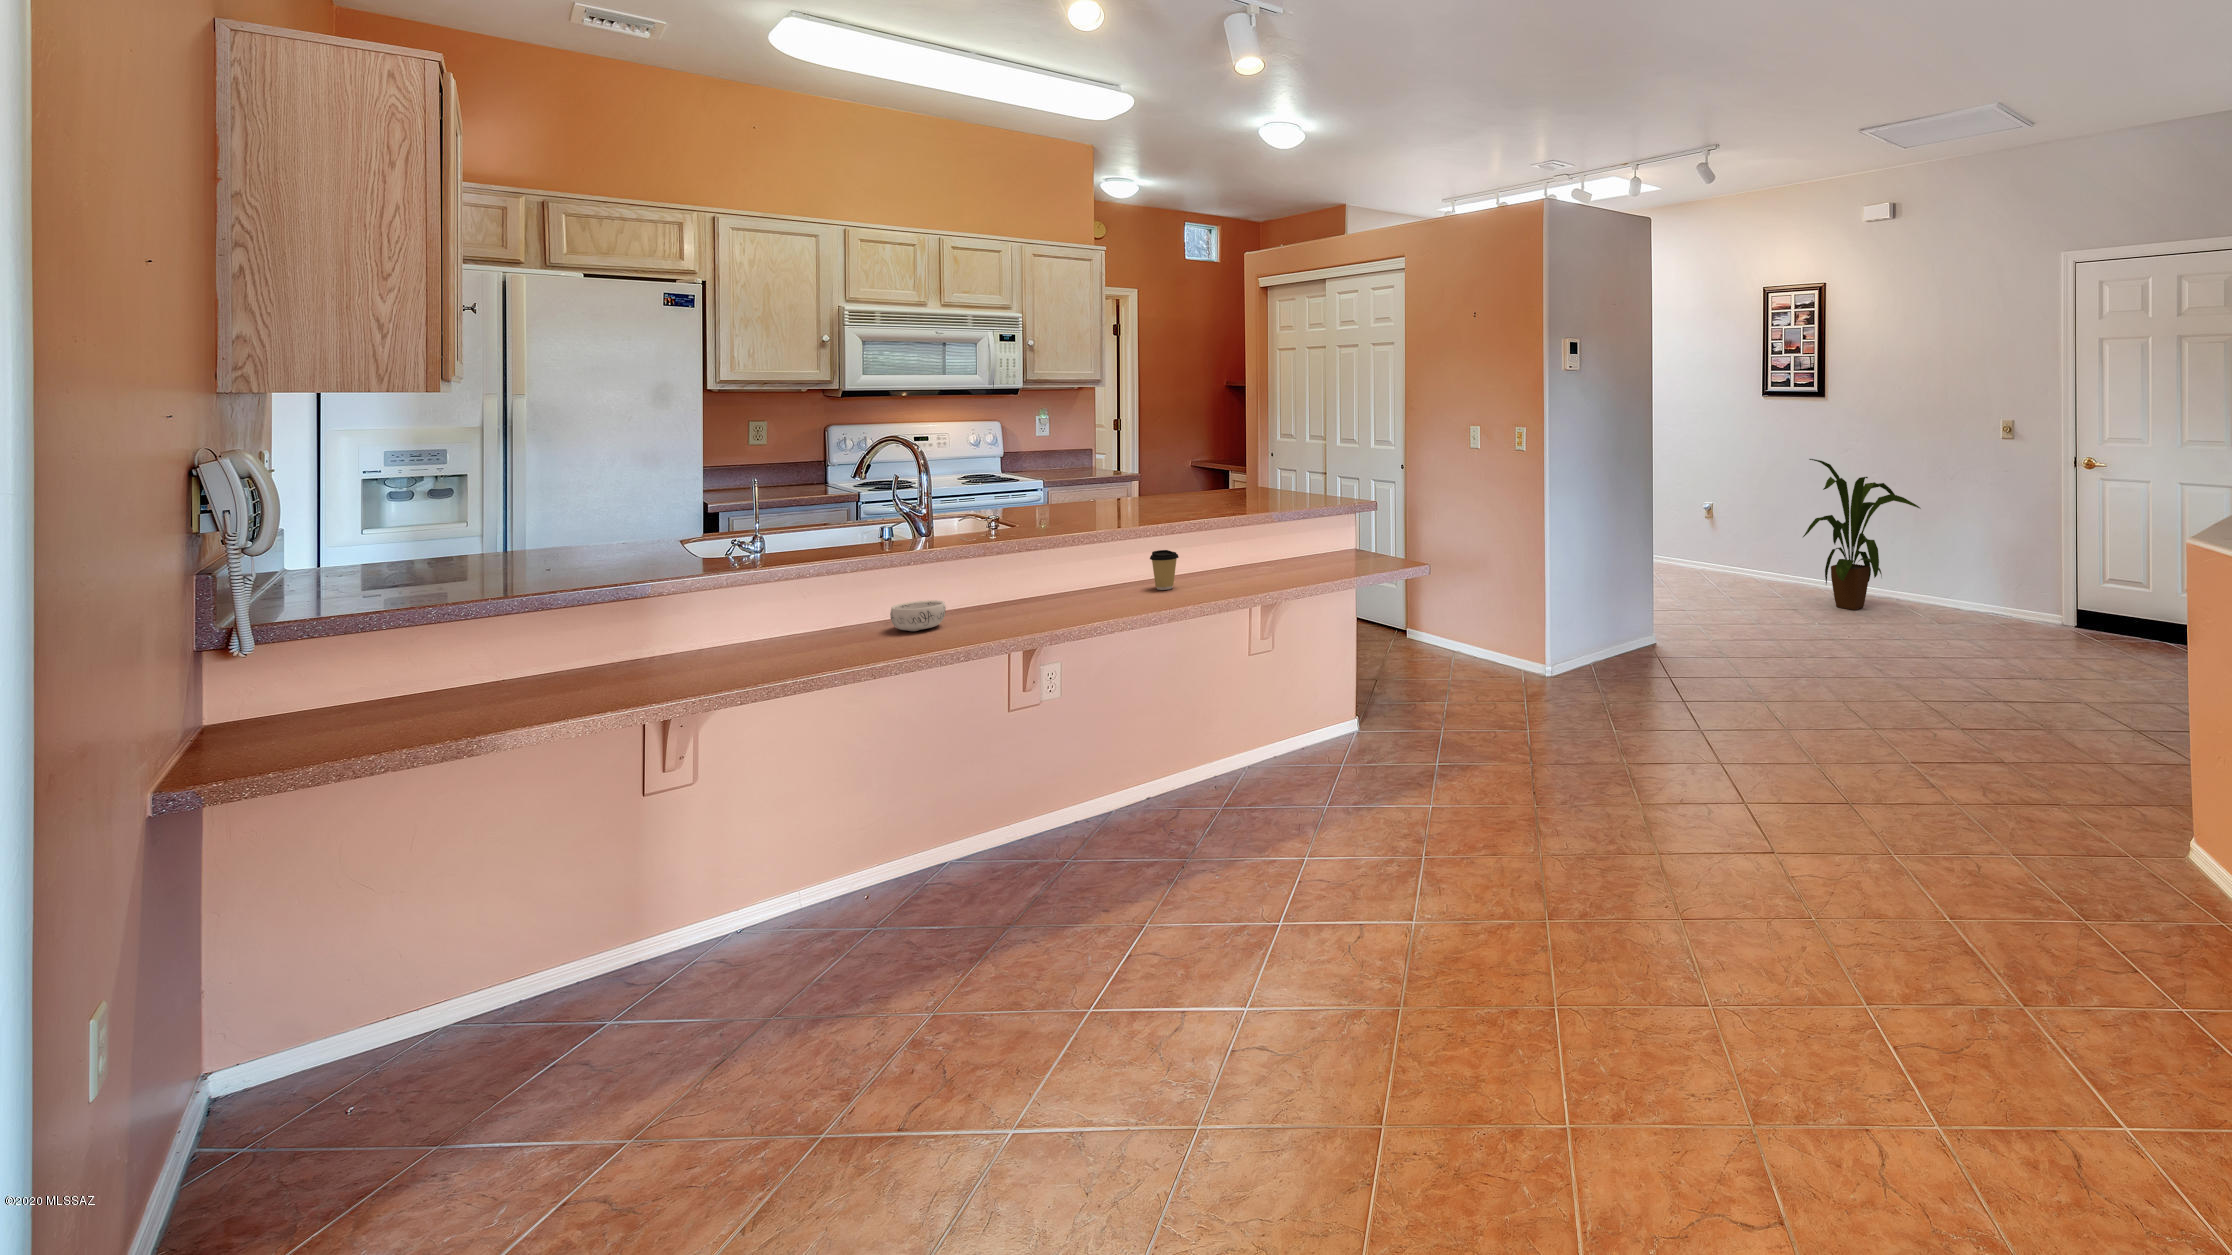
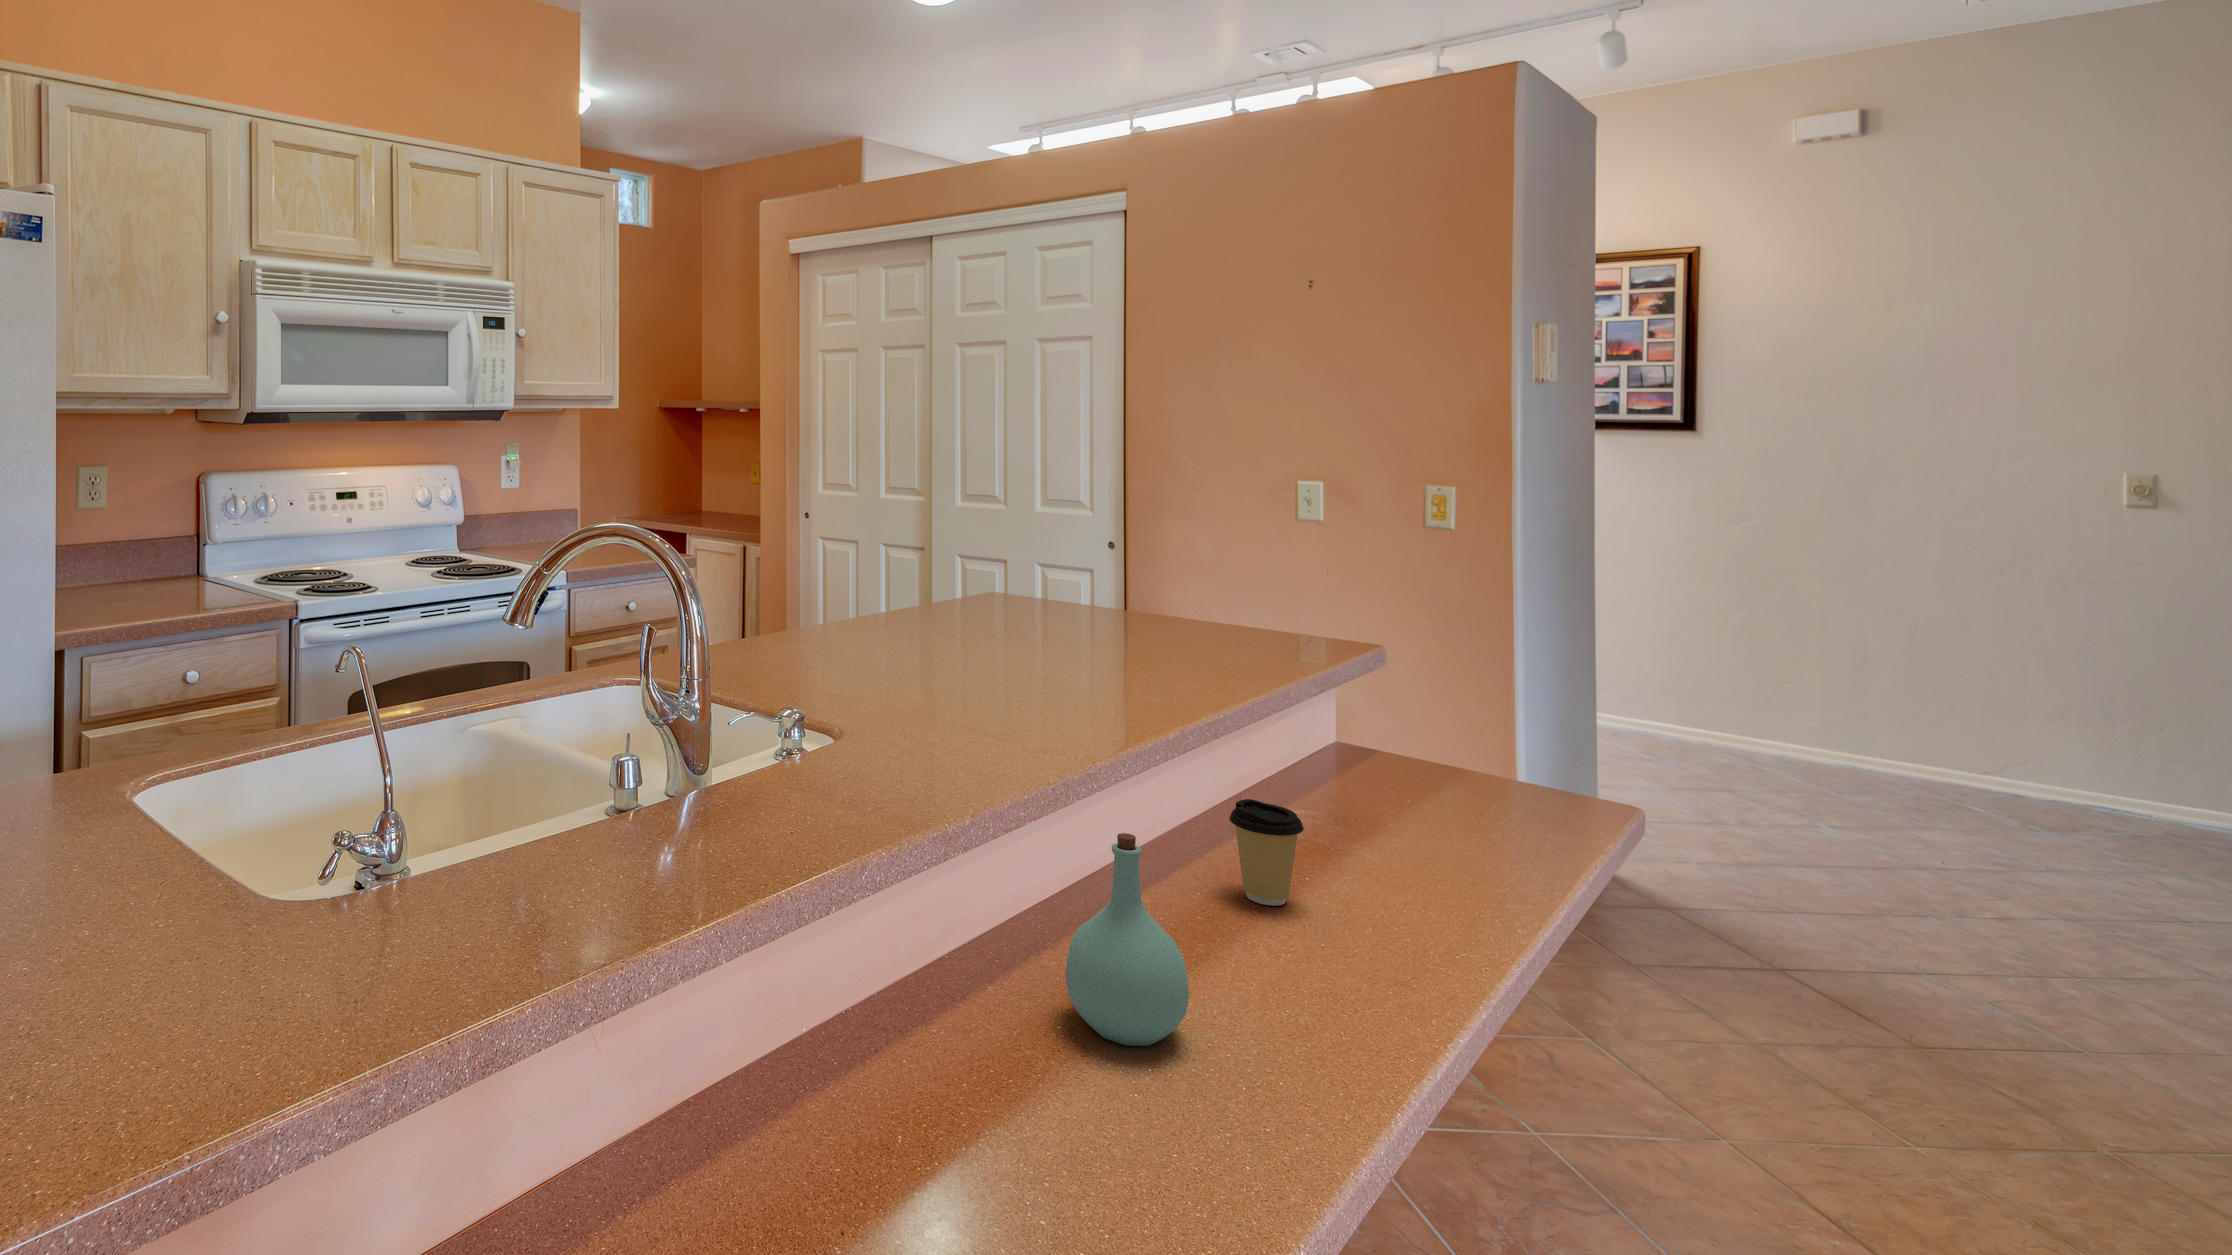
house plant: present [1803,459,1920,610] -> none [1726,531,1960,786]
bottle: none [999,543,1047,614] -> present [1065,833,1189,1046]
decorative bowl: present [890,600,946,631] -> none [911,1035,1061,1173]

